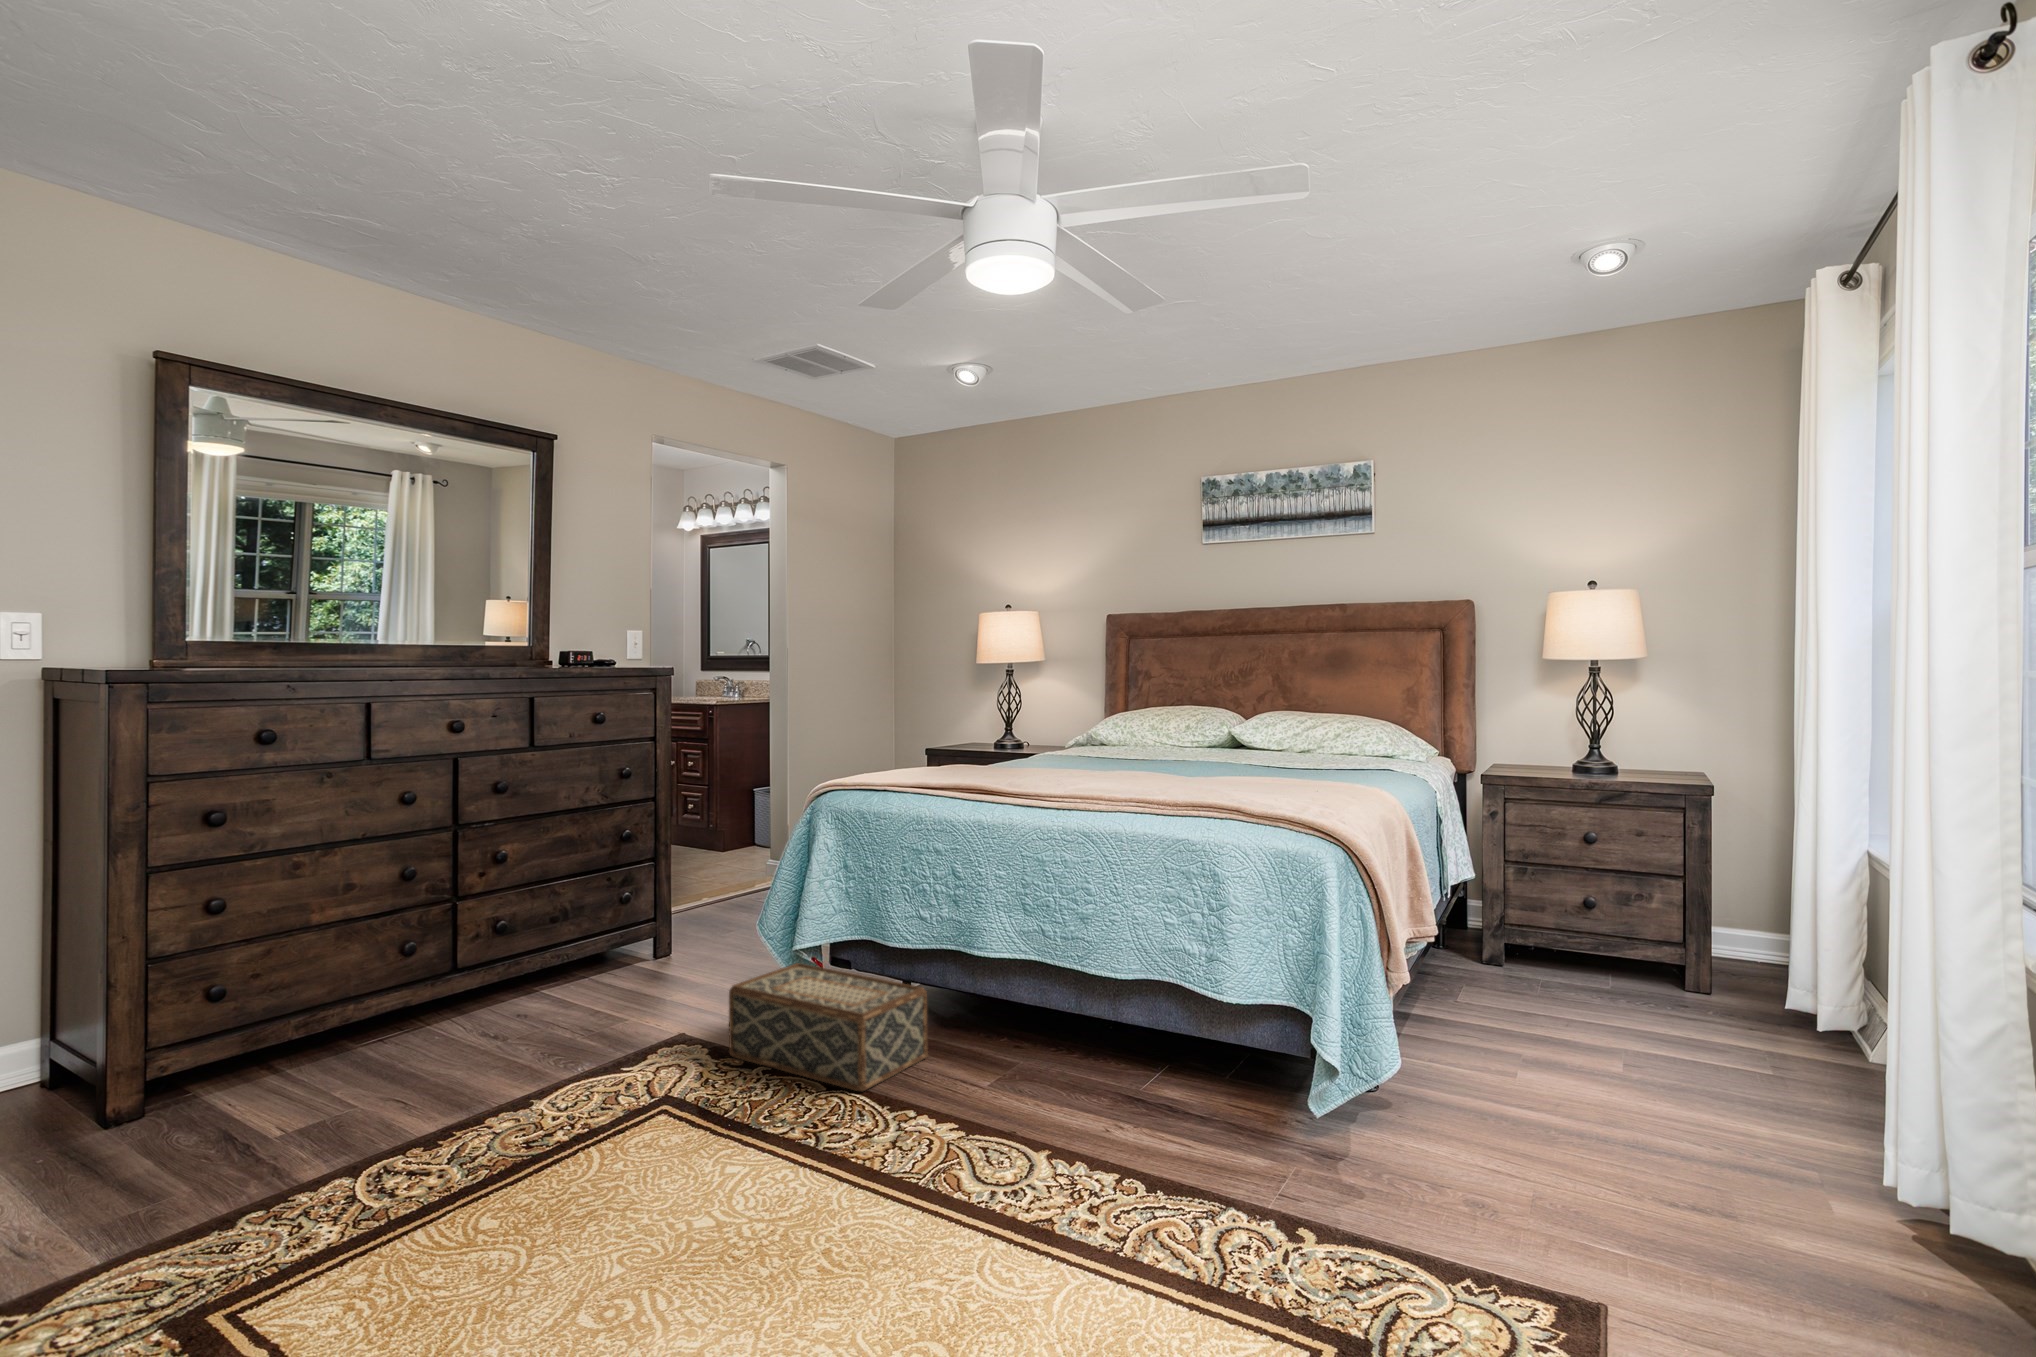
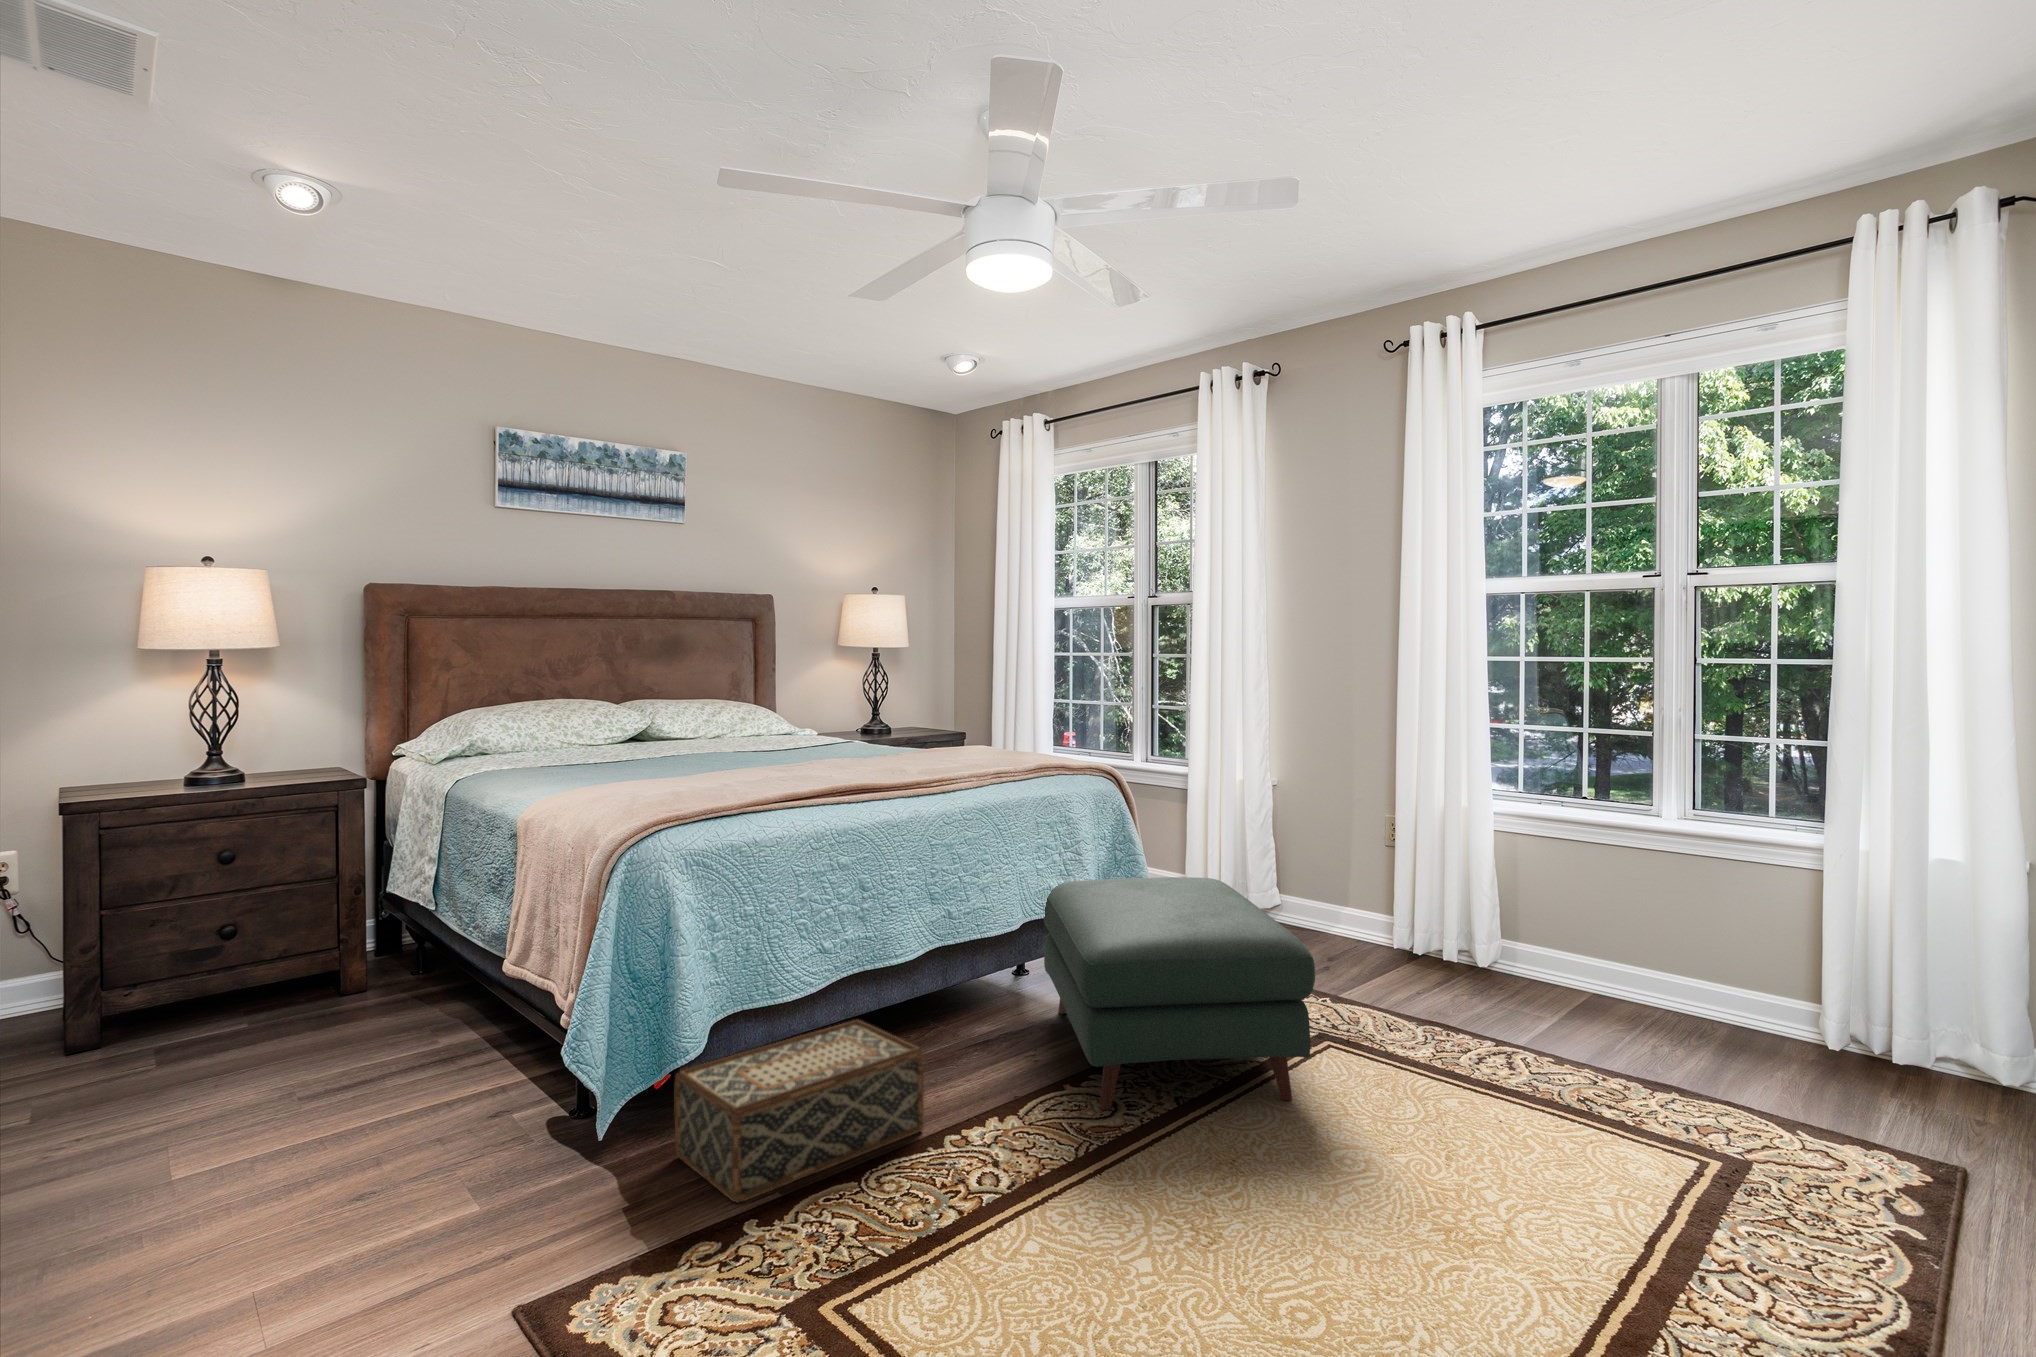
ottoman: none [914,945,1367,1290] -> present [1044,877,1315,1110]

